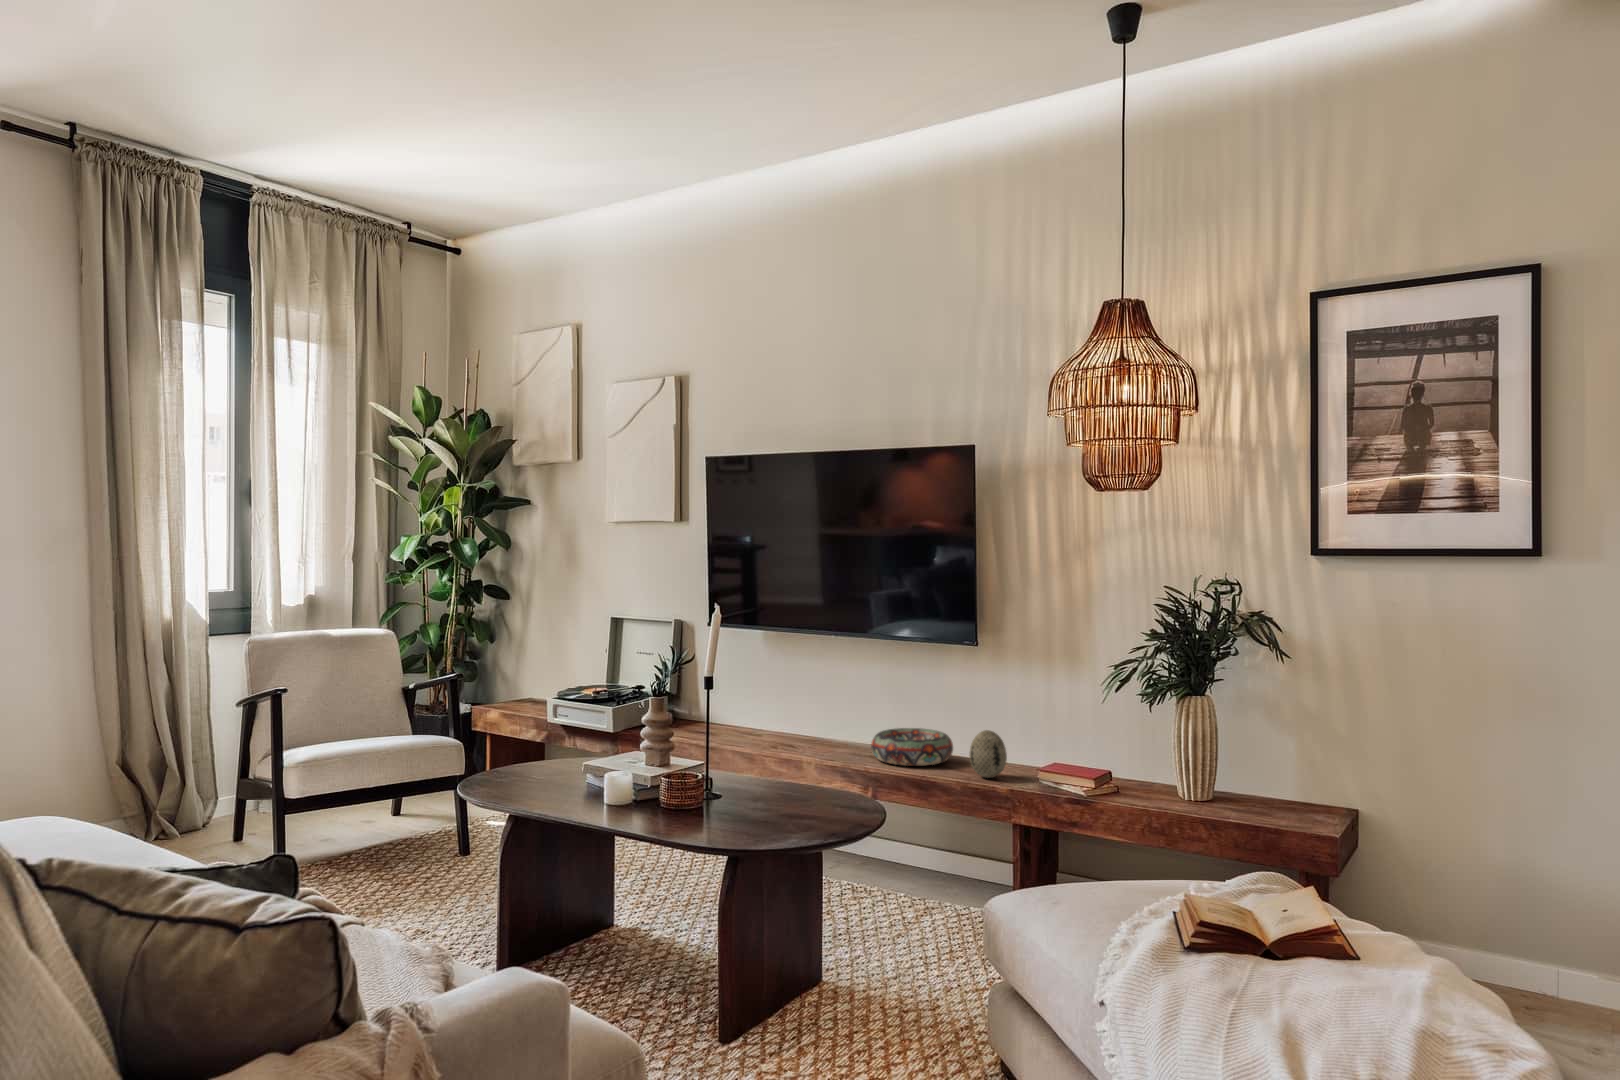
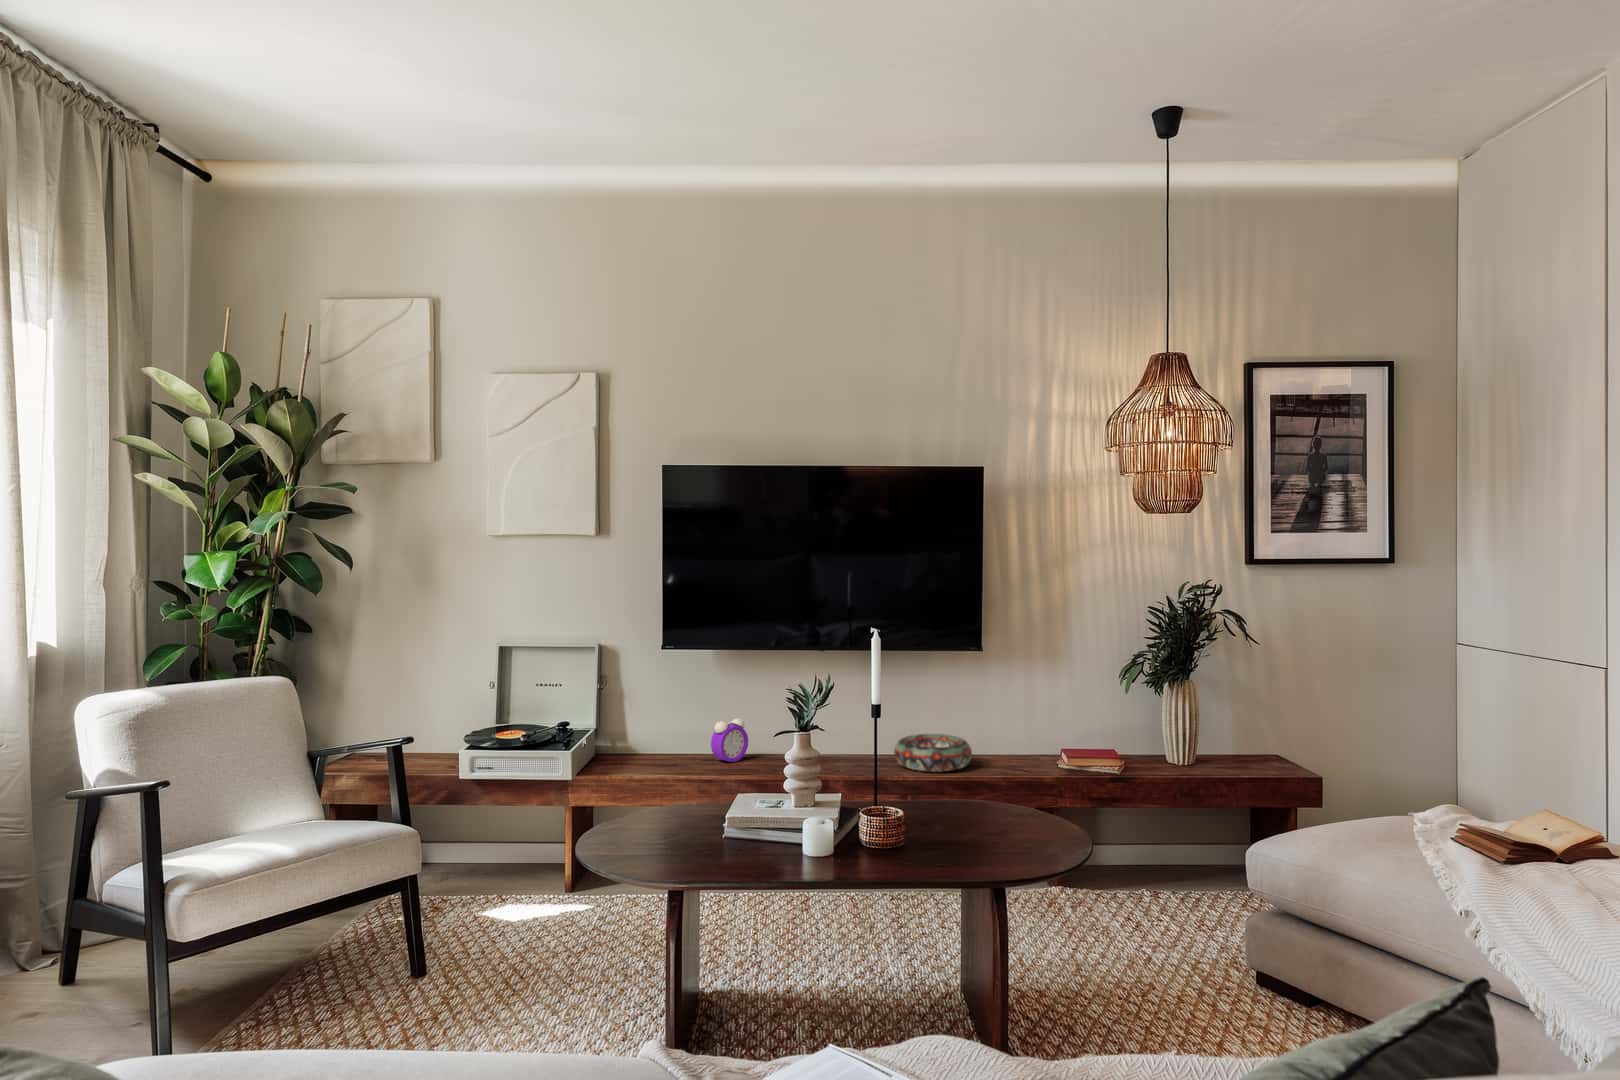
alarm clock: none [738,694,773,733] -> present [711,718,748,762]
decorative egg: present [969,730,1007,778] -> none [1010,728,1044,771]

